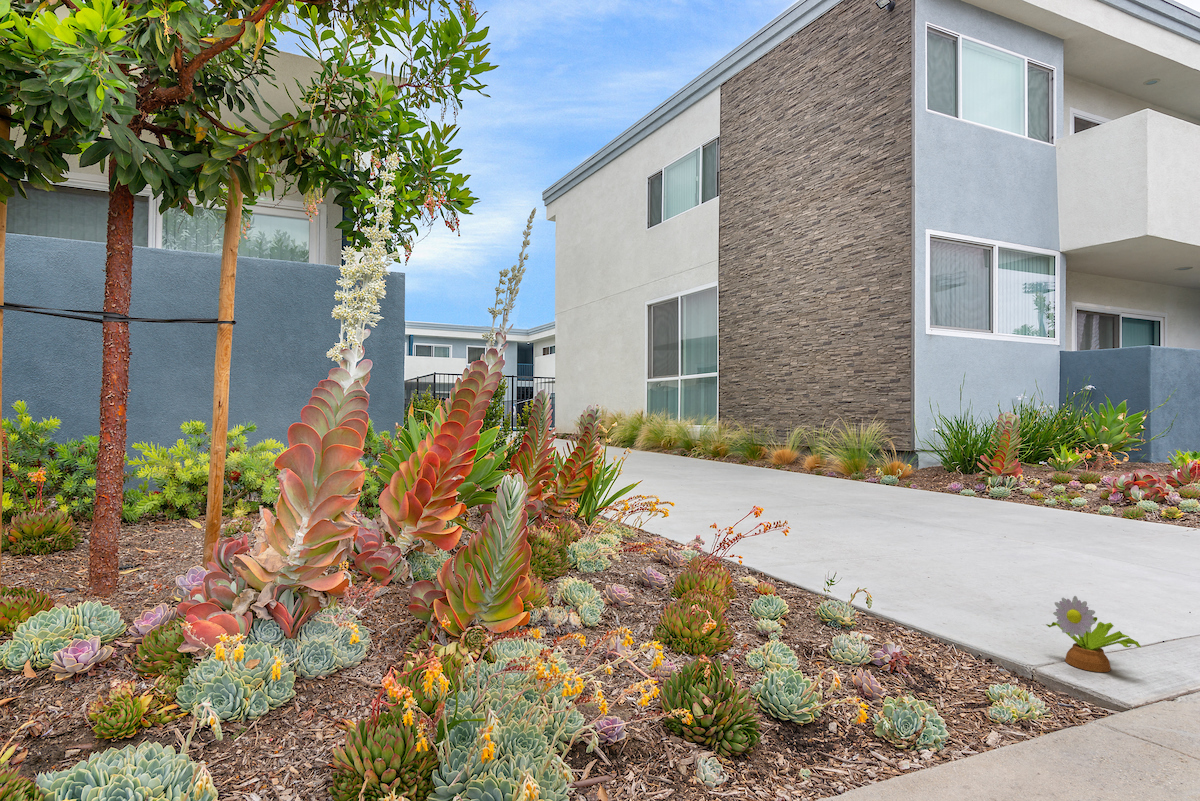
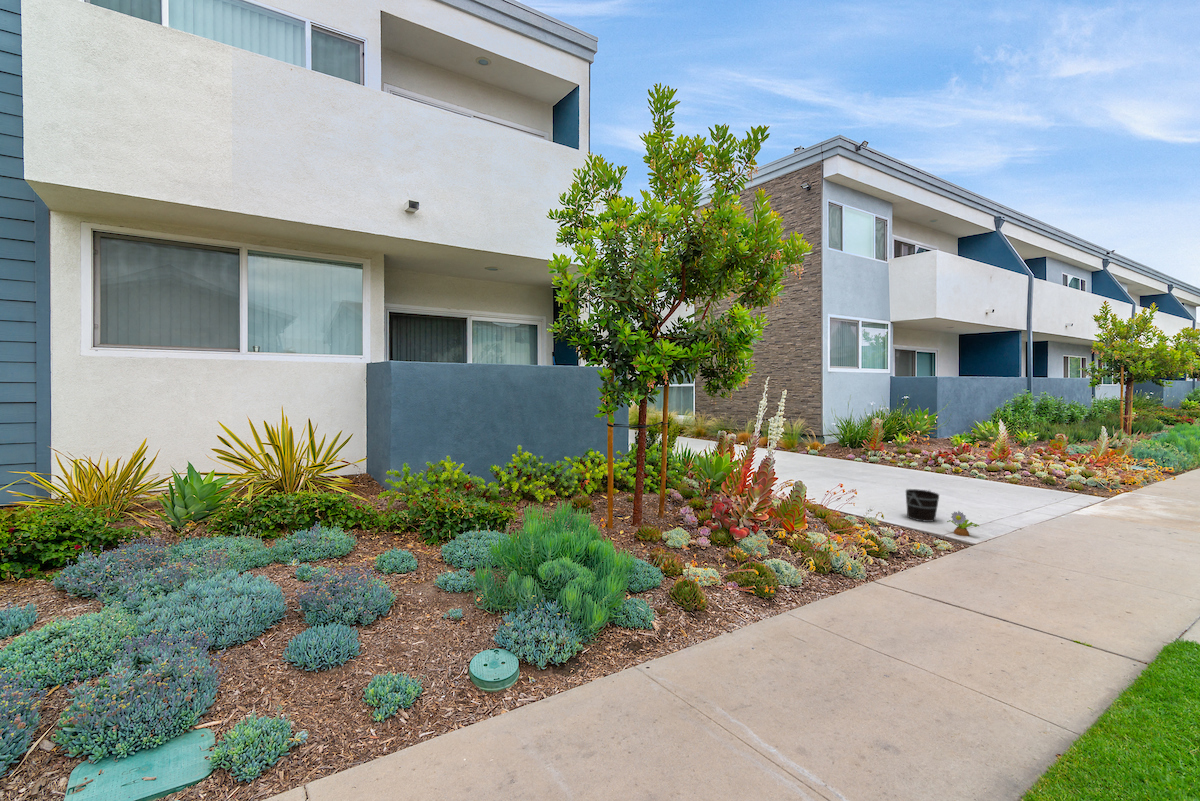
bucket: none [959,536,1046,623] -> present [906,489,939,522]

